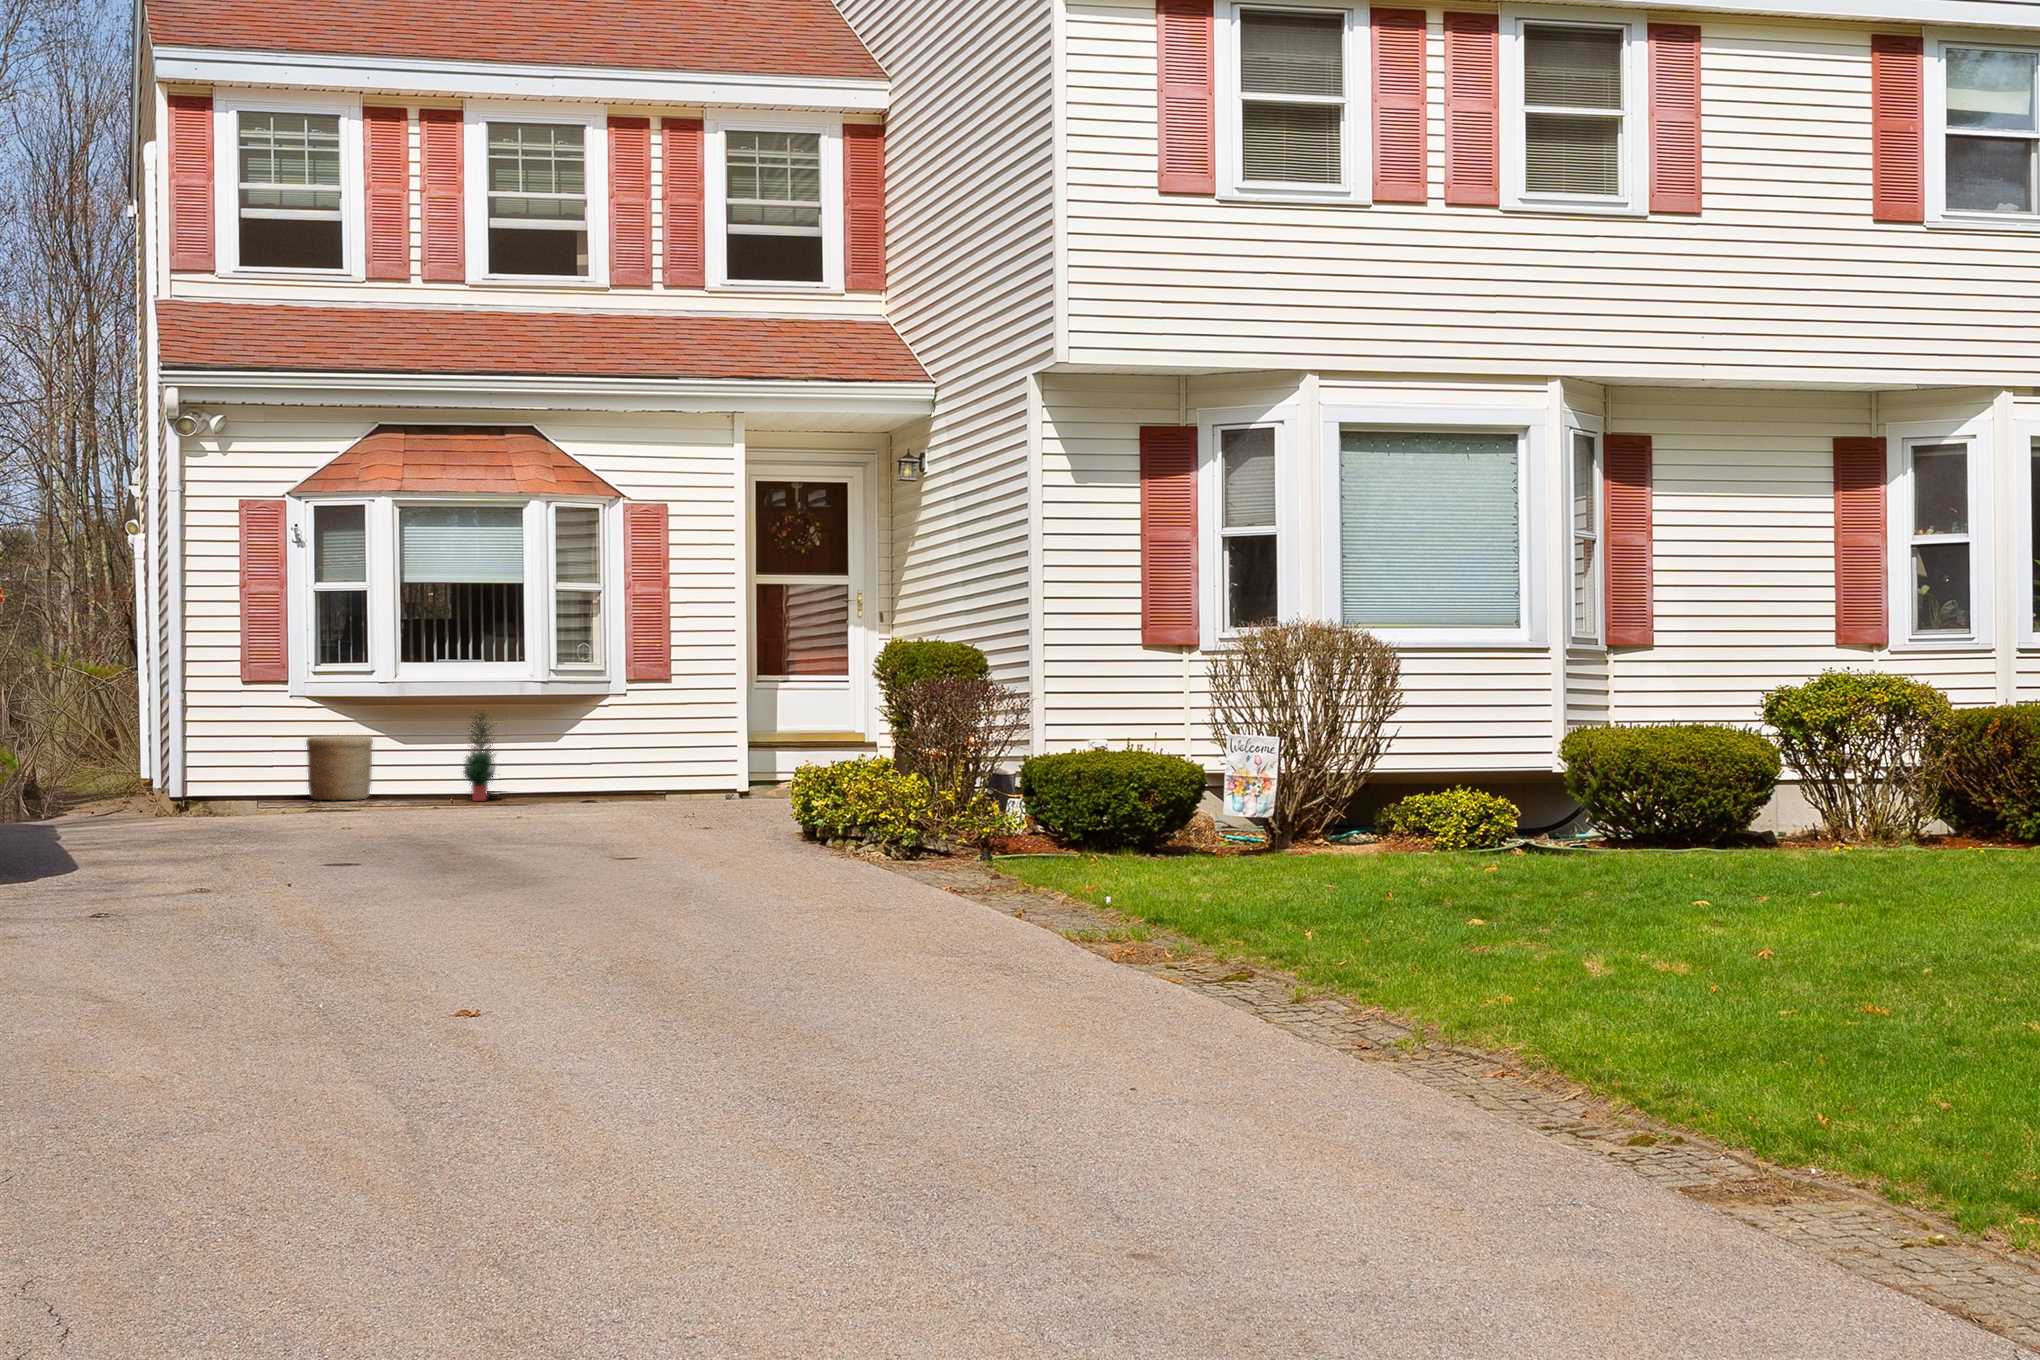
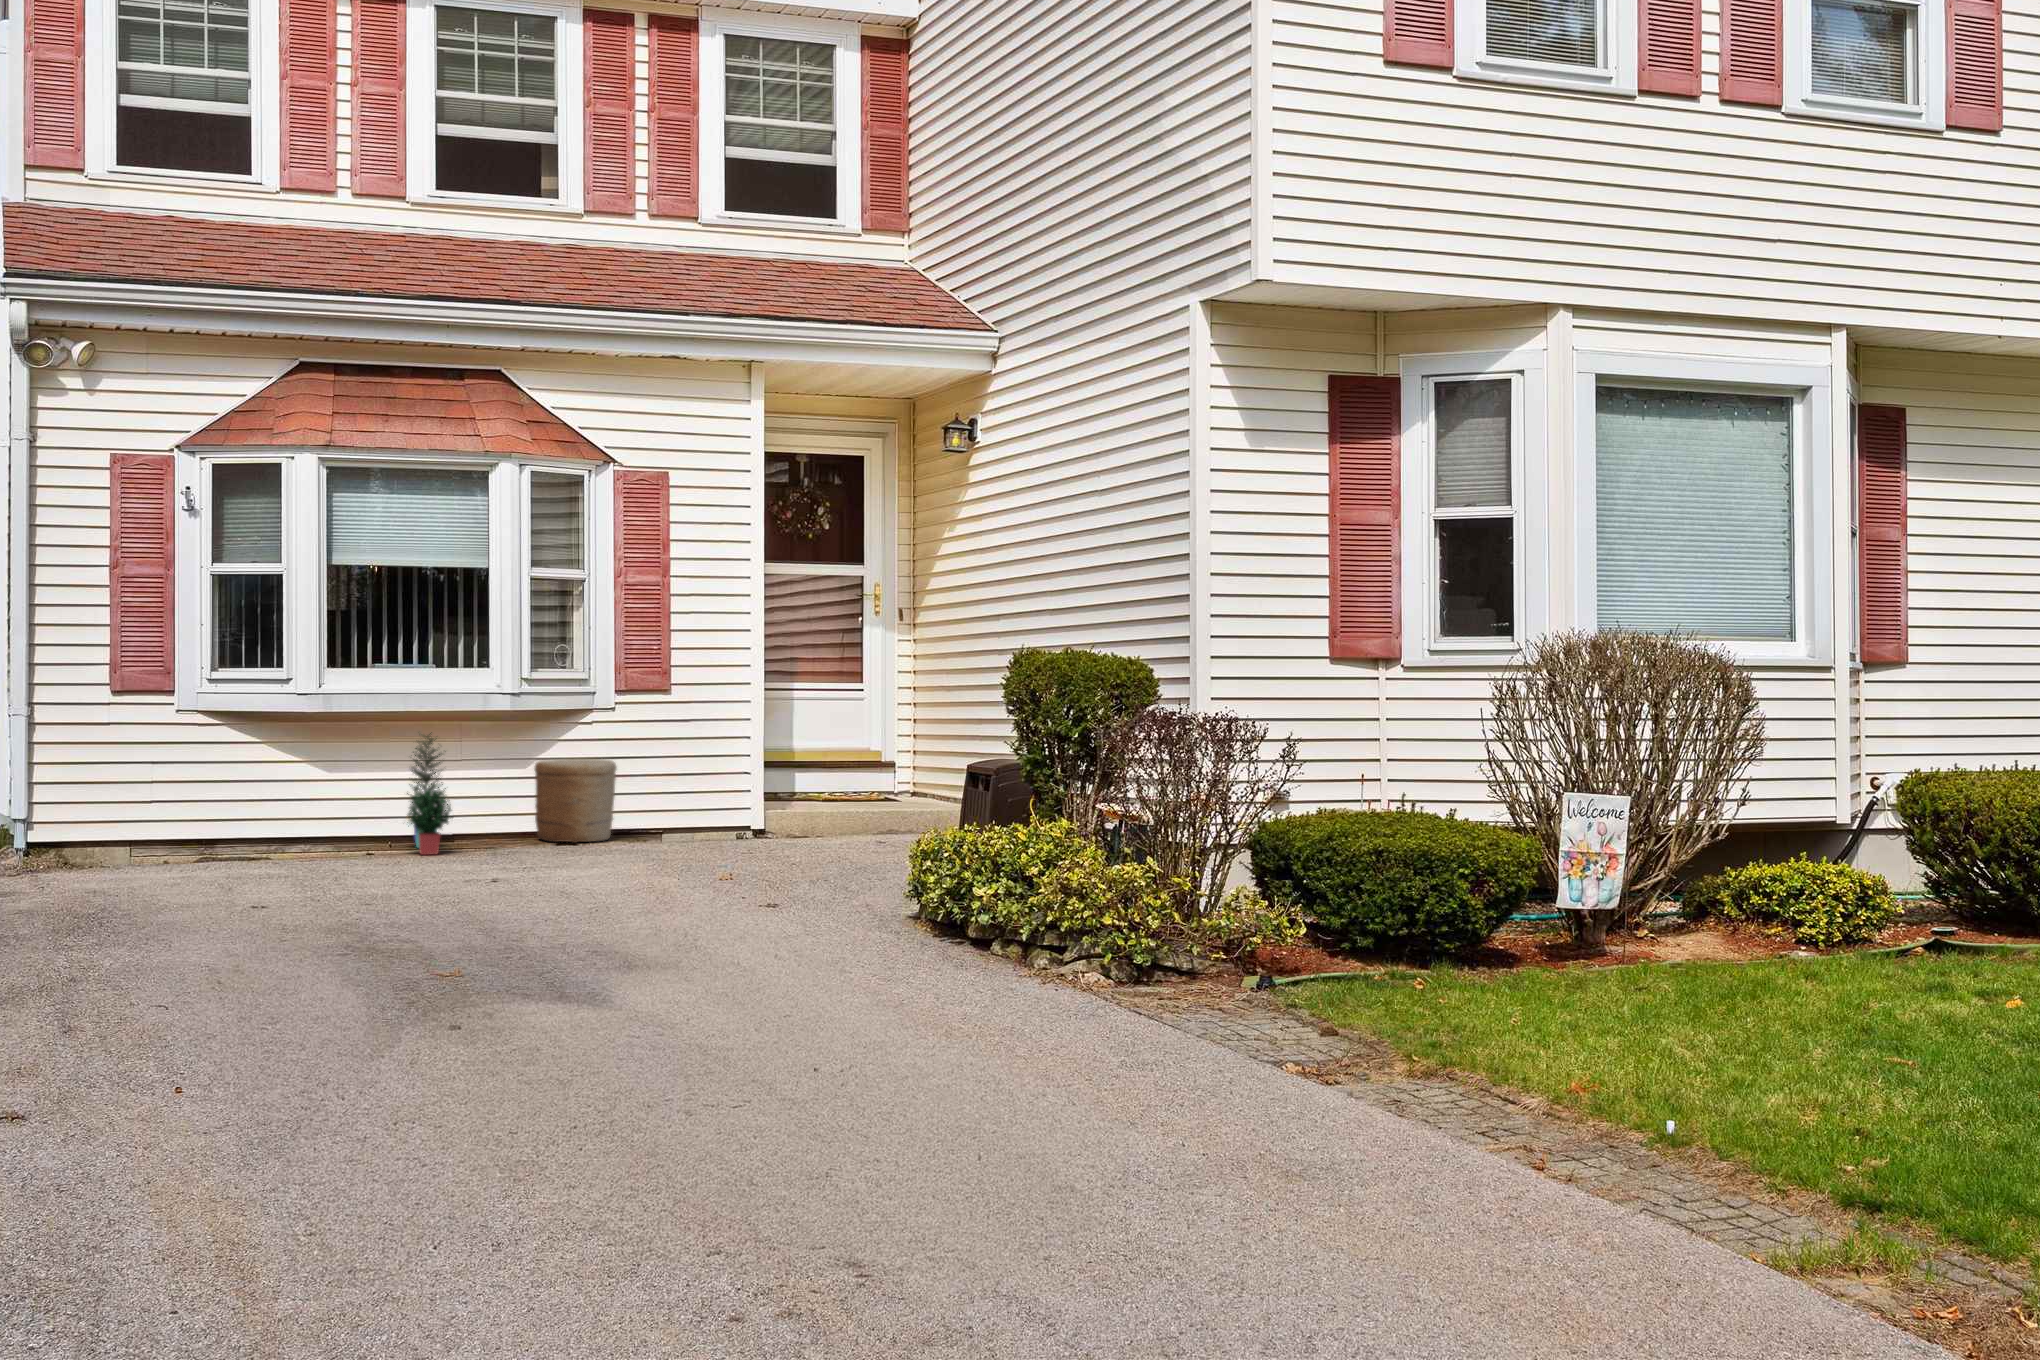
woven basket: present [306,735,373,800] -> present [535,759,617,843]

